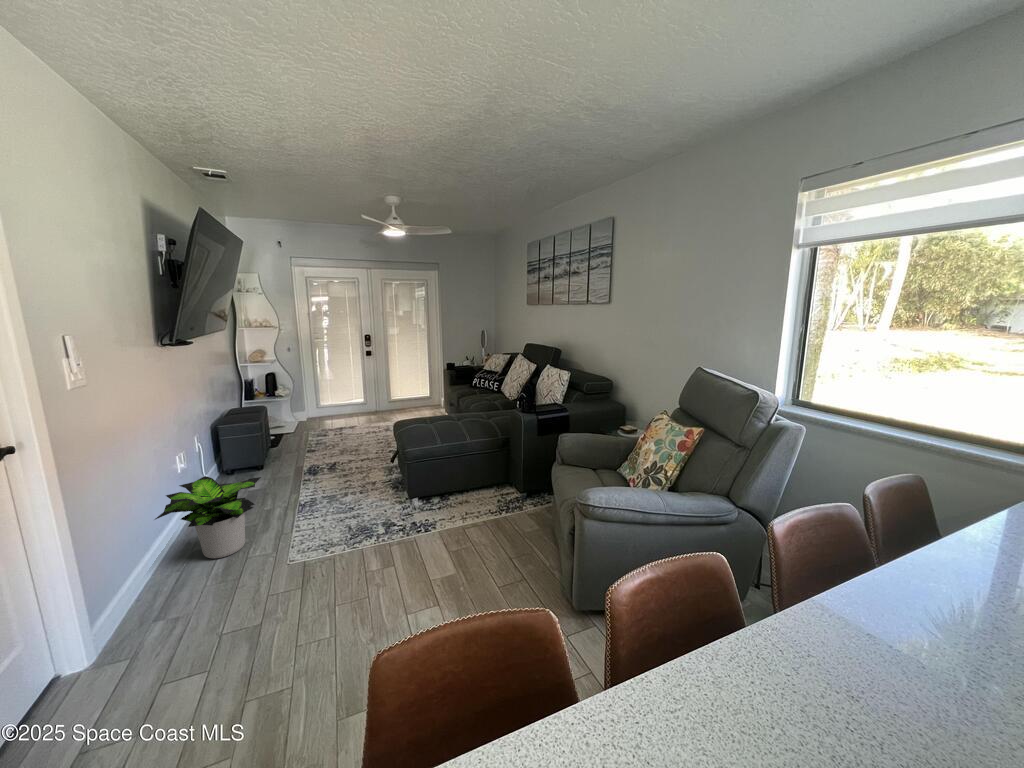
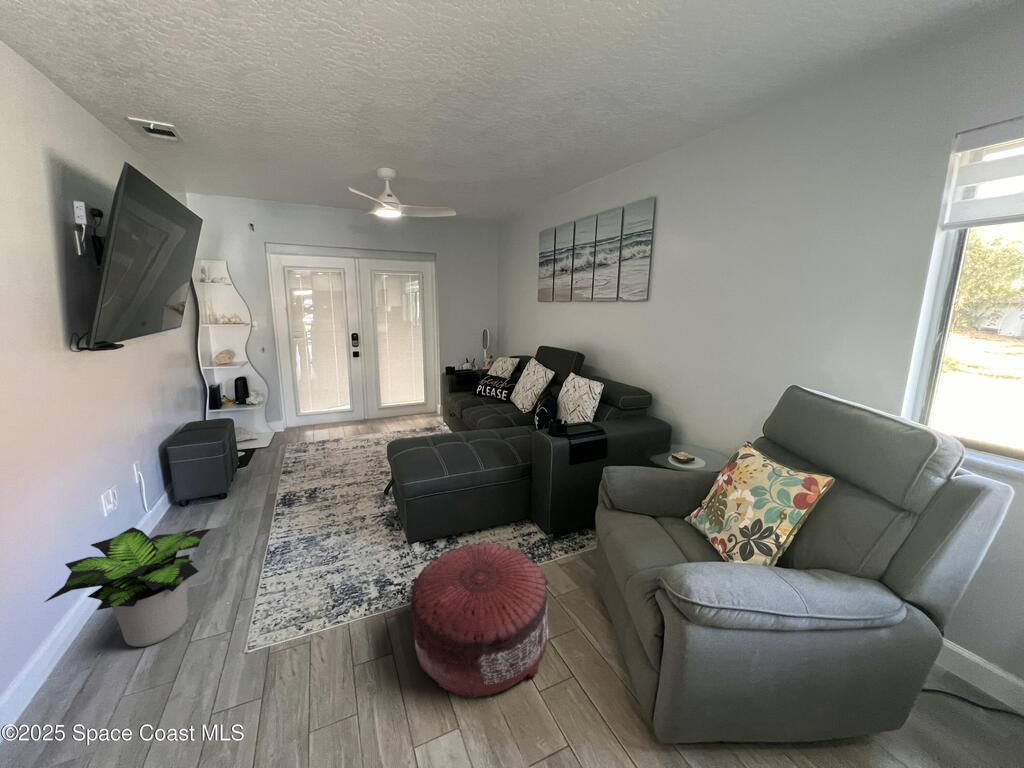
pouf: none [406,489,509,588] -> present [411,541,548,698]

